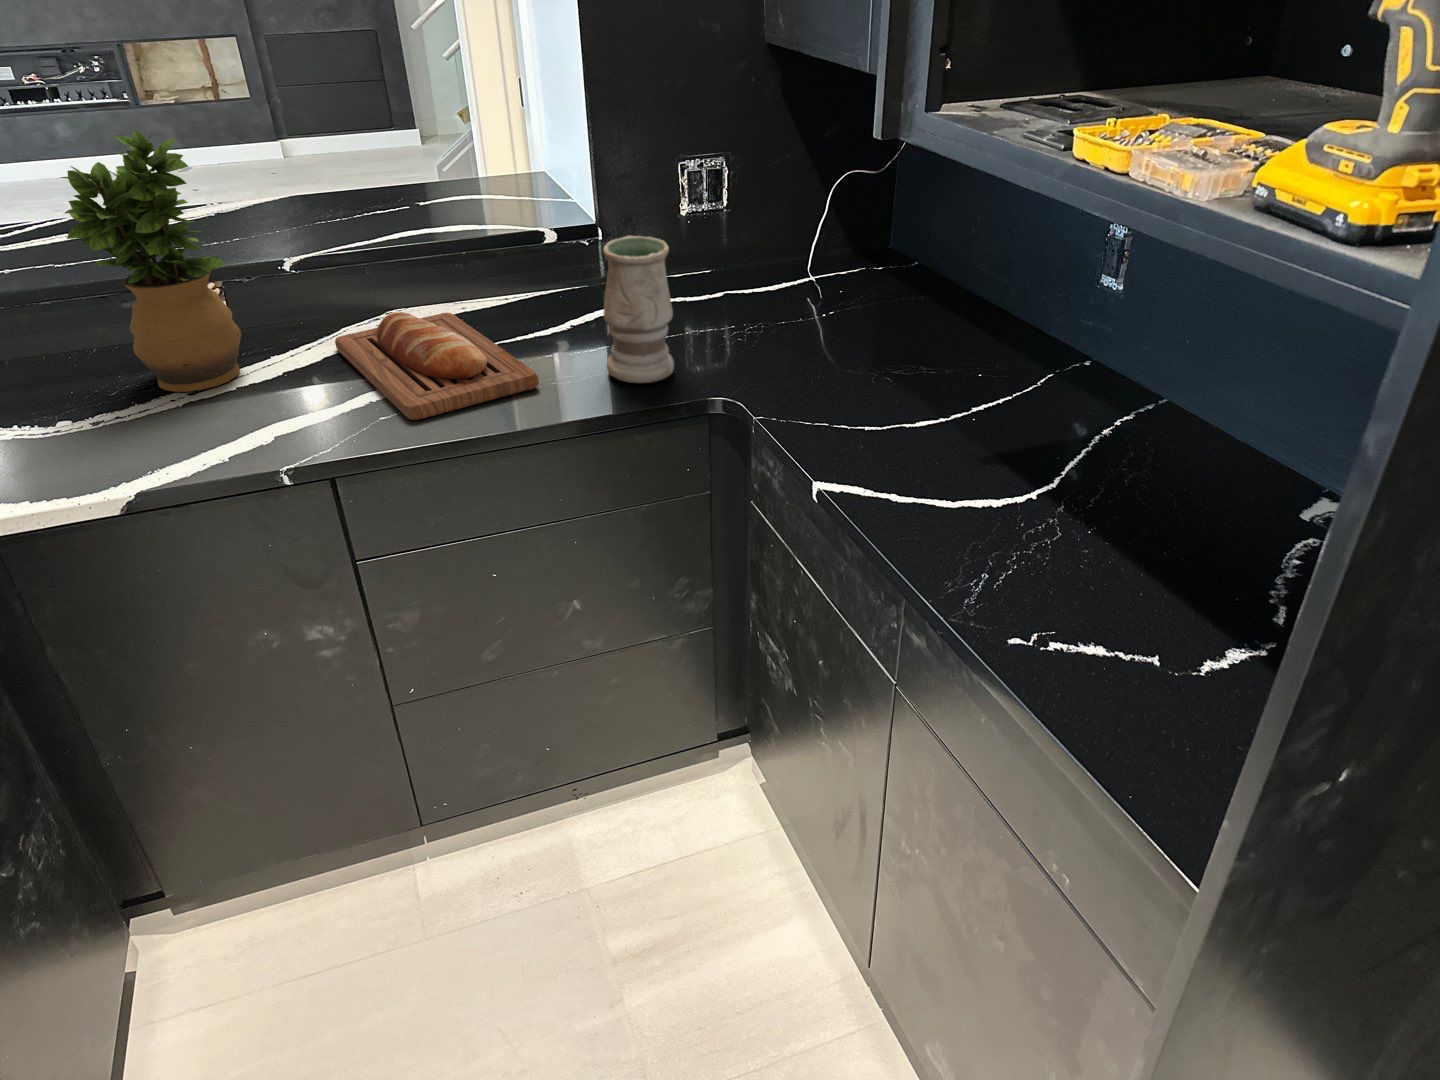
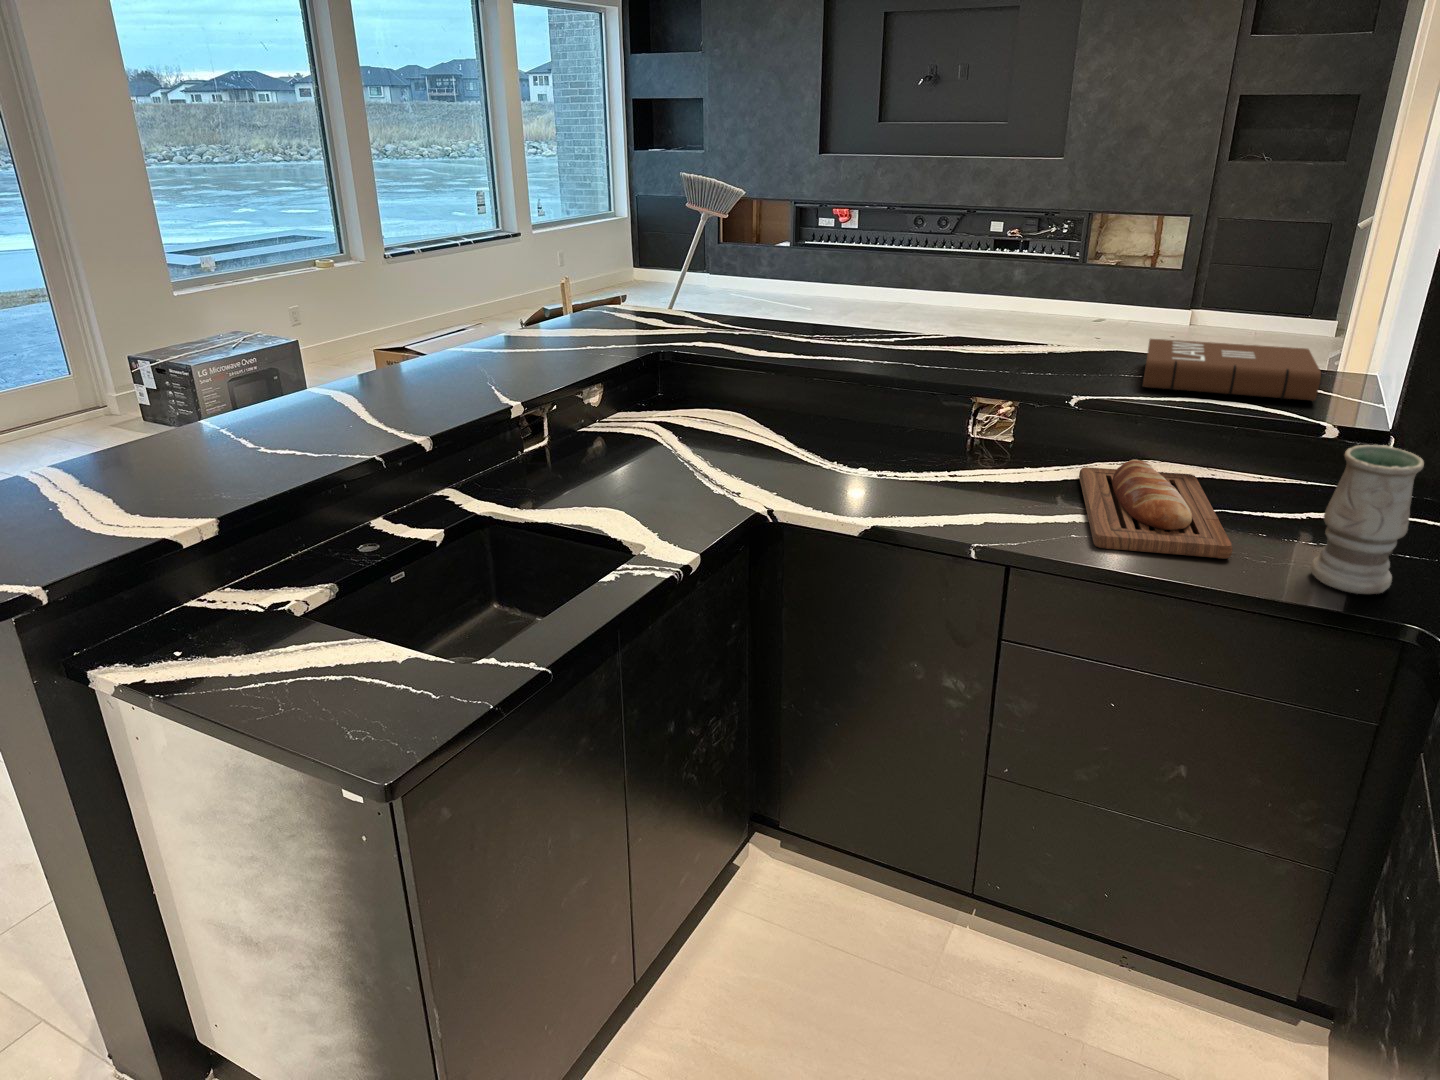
potted plant: present [61,130,241,392] -> none [917,279,1020,476]
book: none [328,157,520,231] -> present [1143,339,1321,401]

